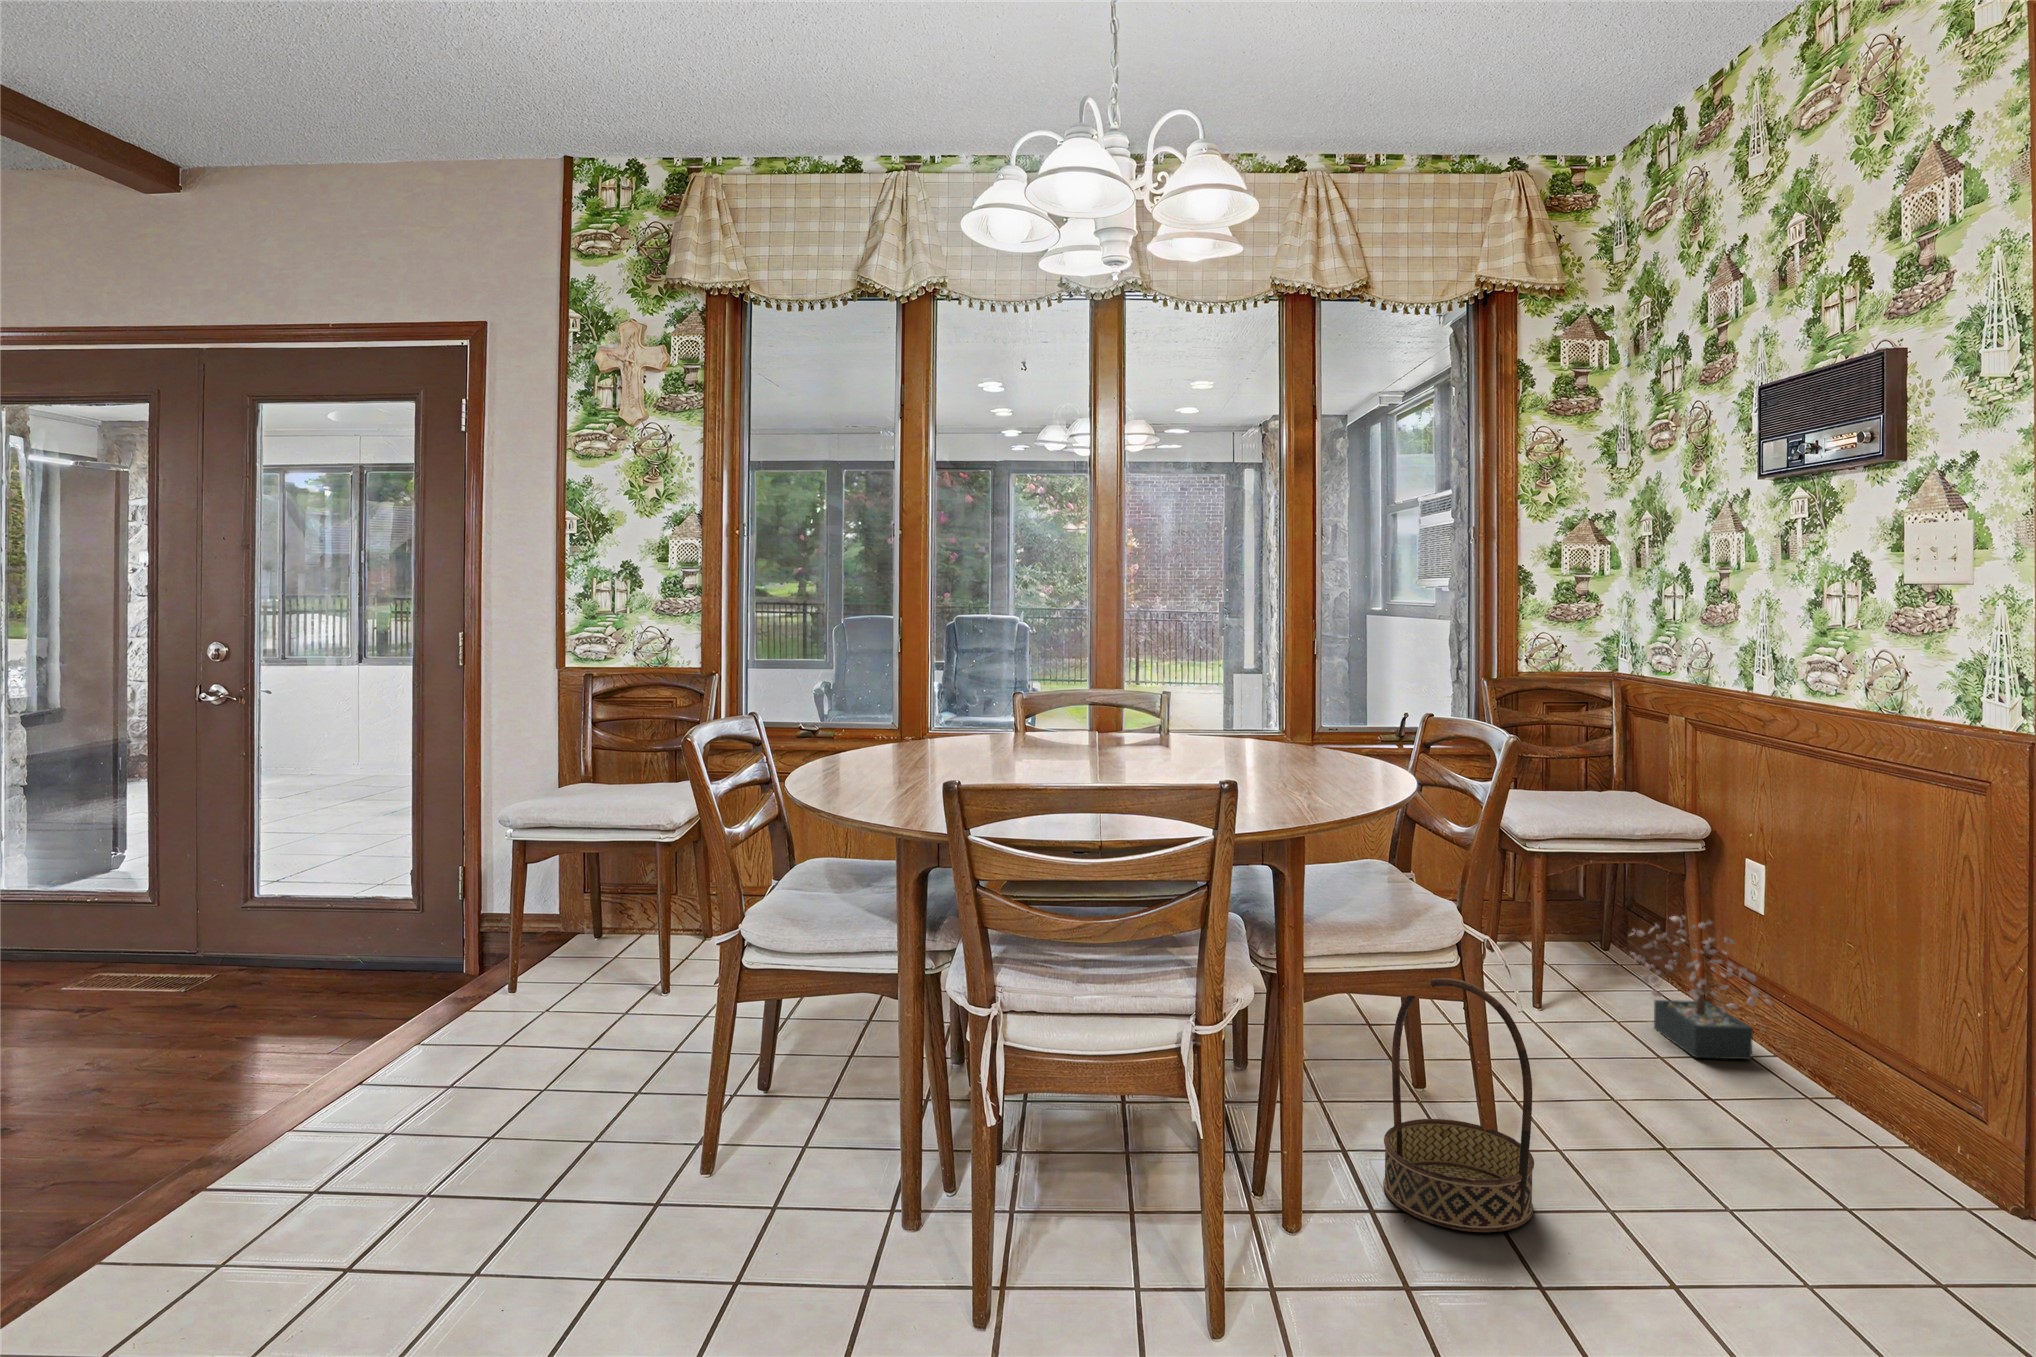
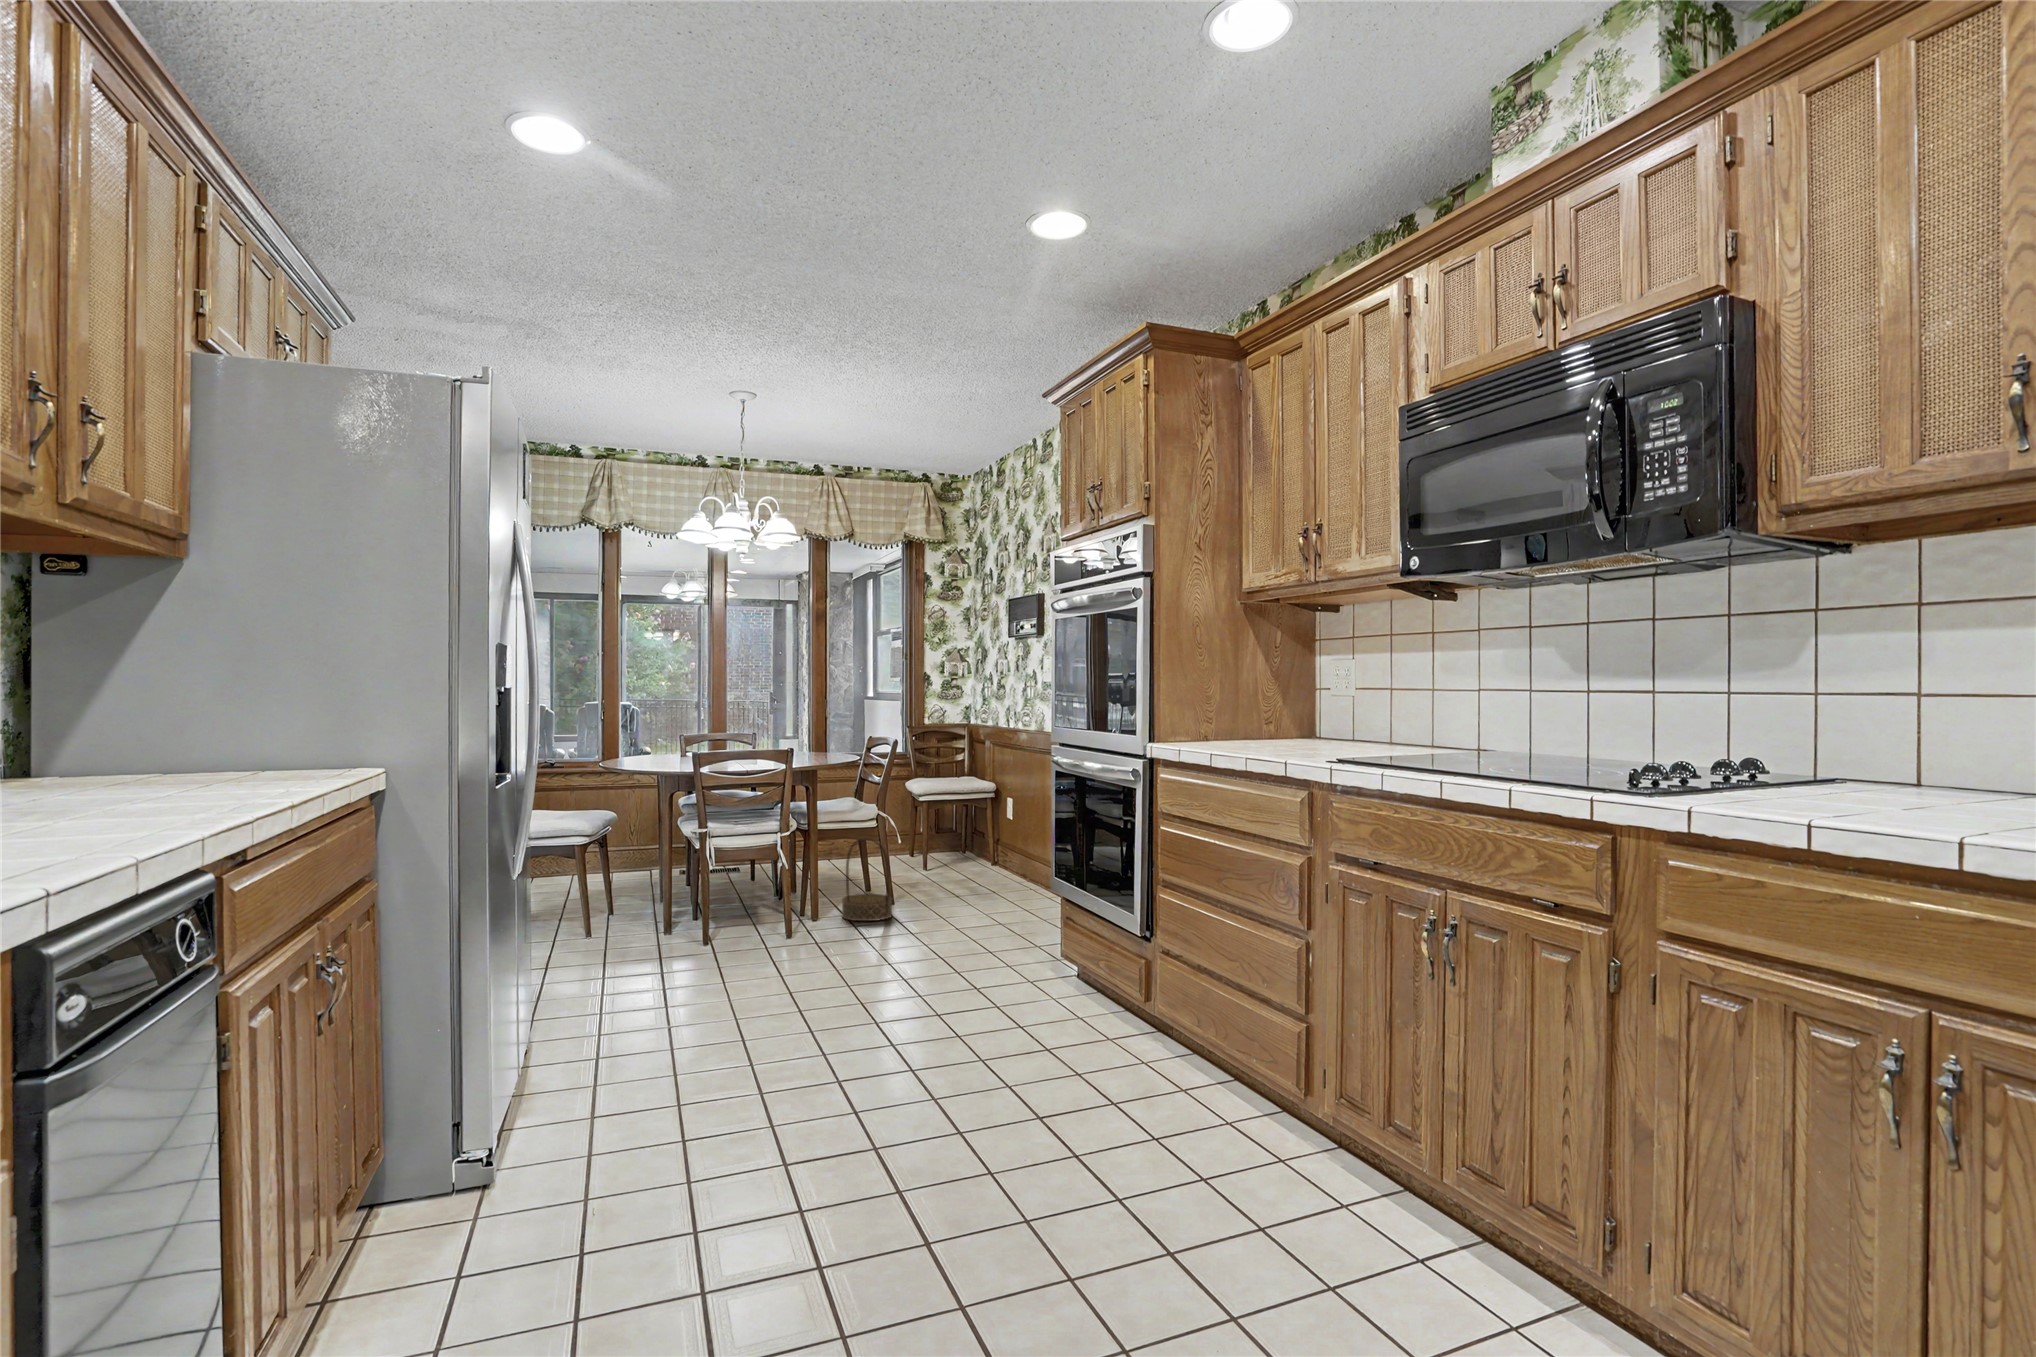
decorative plant: present [1631,916,1772,1059] -> none [958,828,1004,883]

